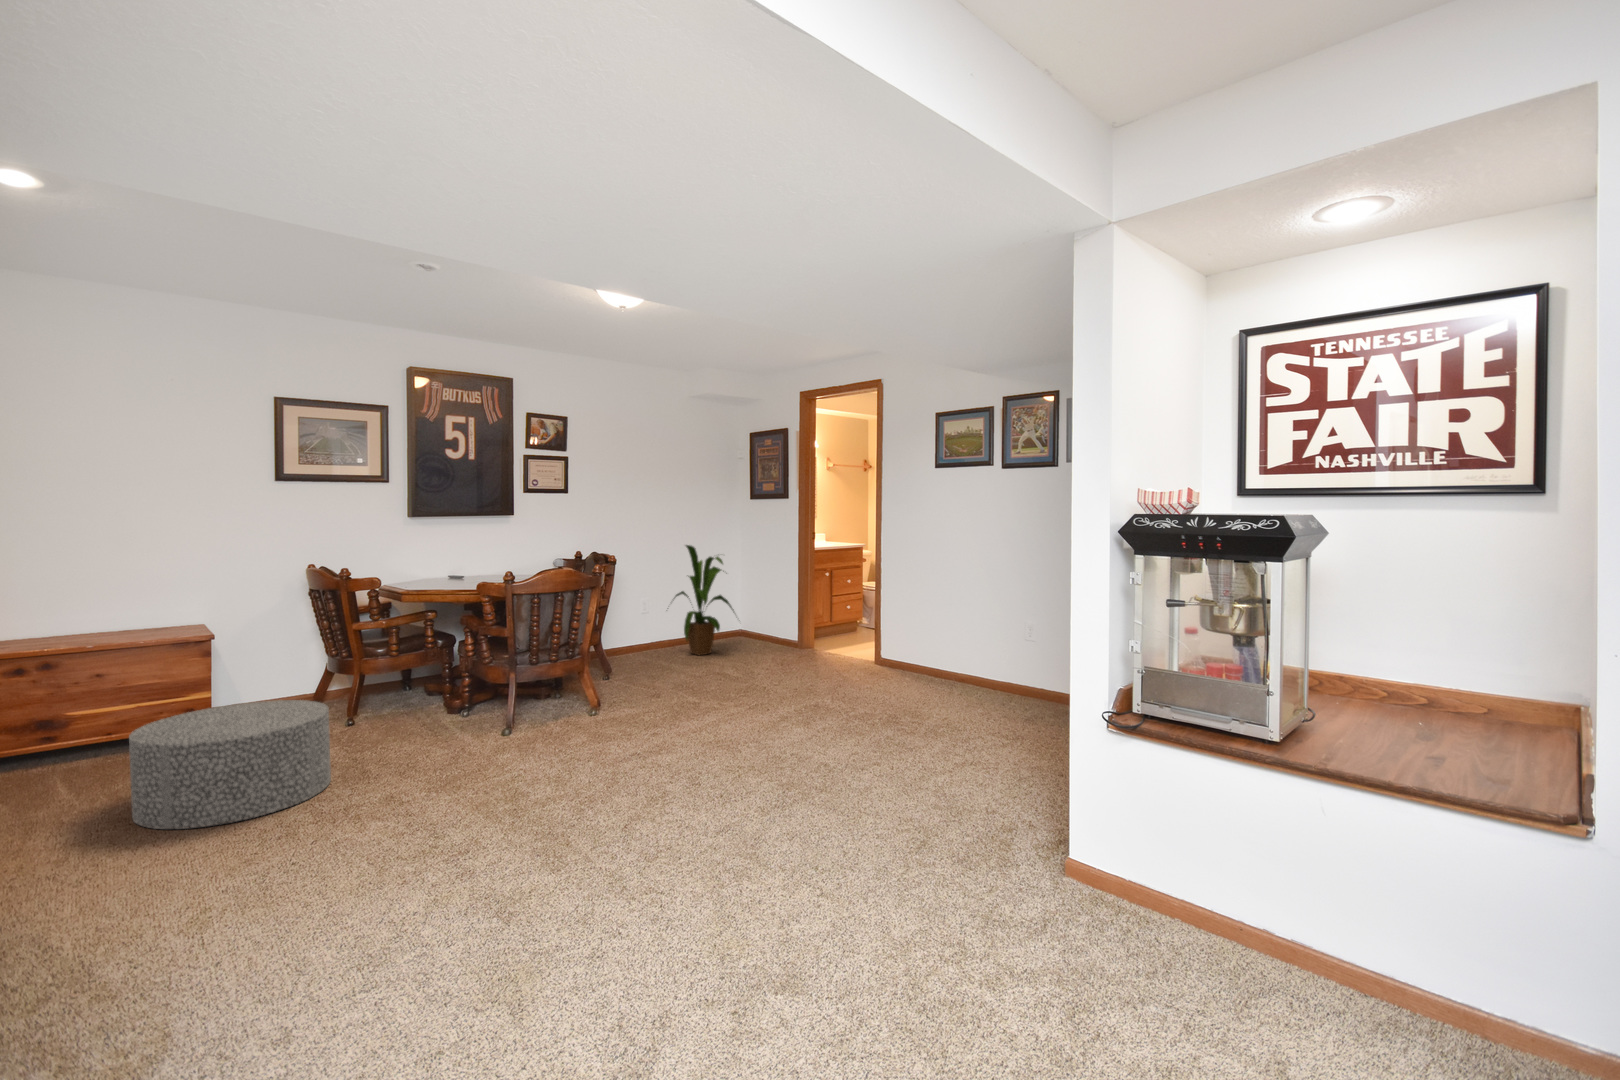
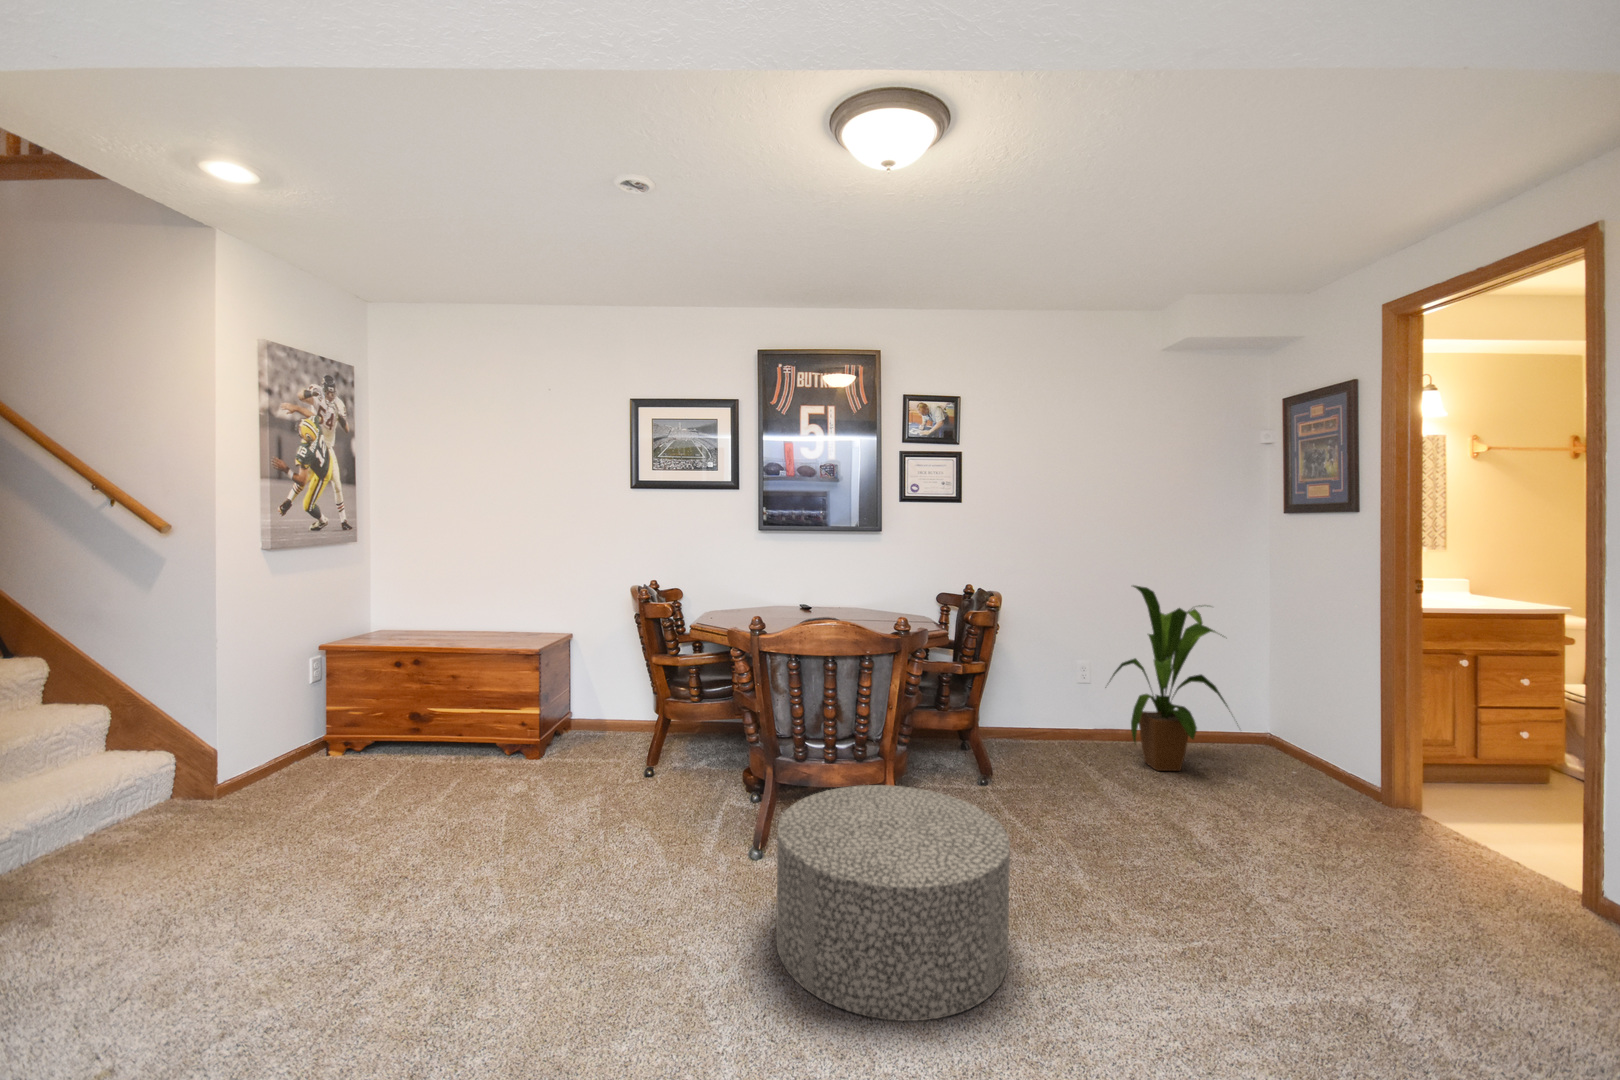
ottoman: present [129,700,331,829] -> present [776,785,1010,1021]

